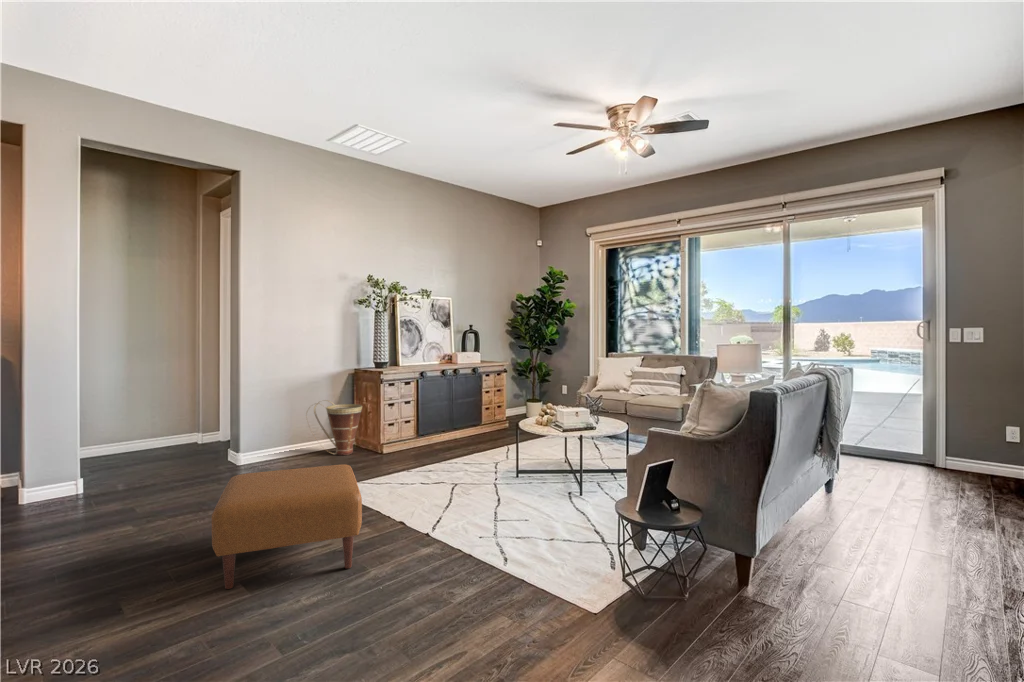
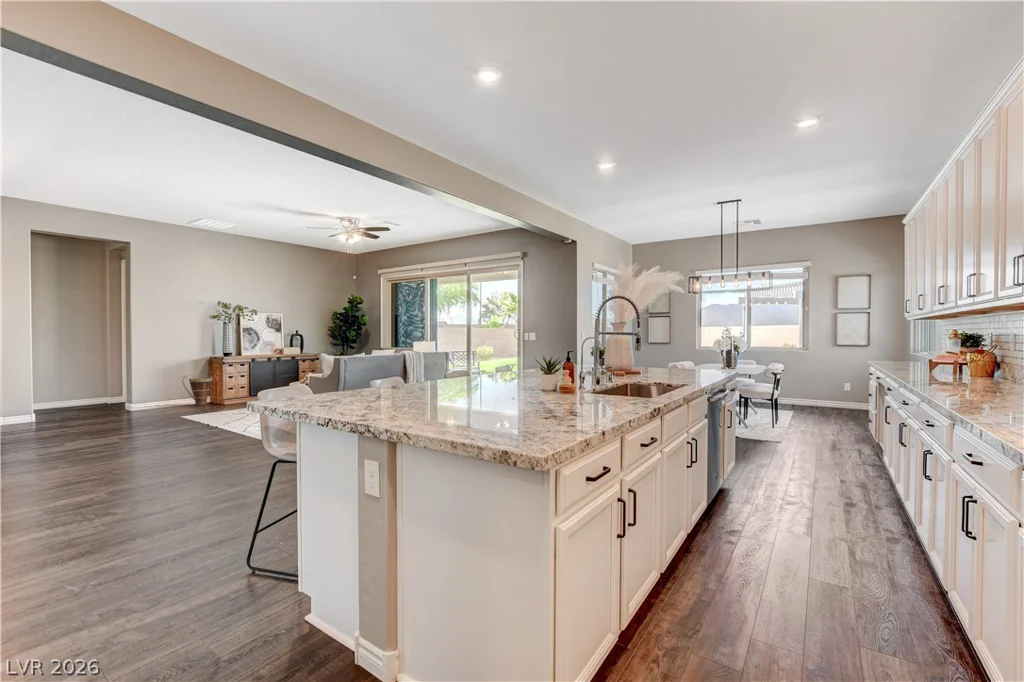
ottoman: present [211,464,362,589] -> none [110,396,185,438]

